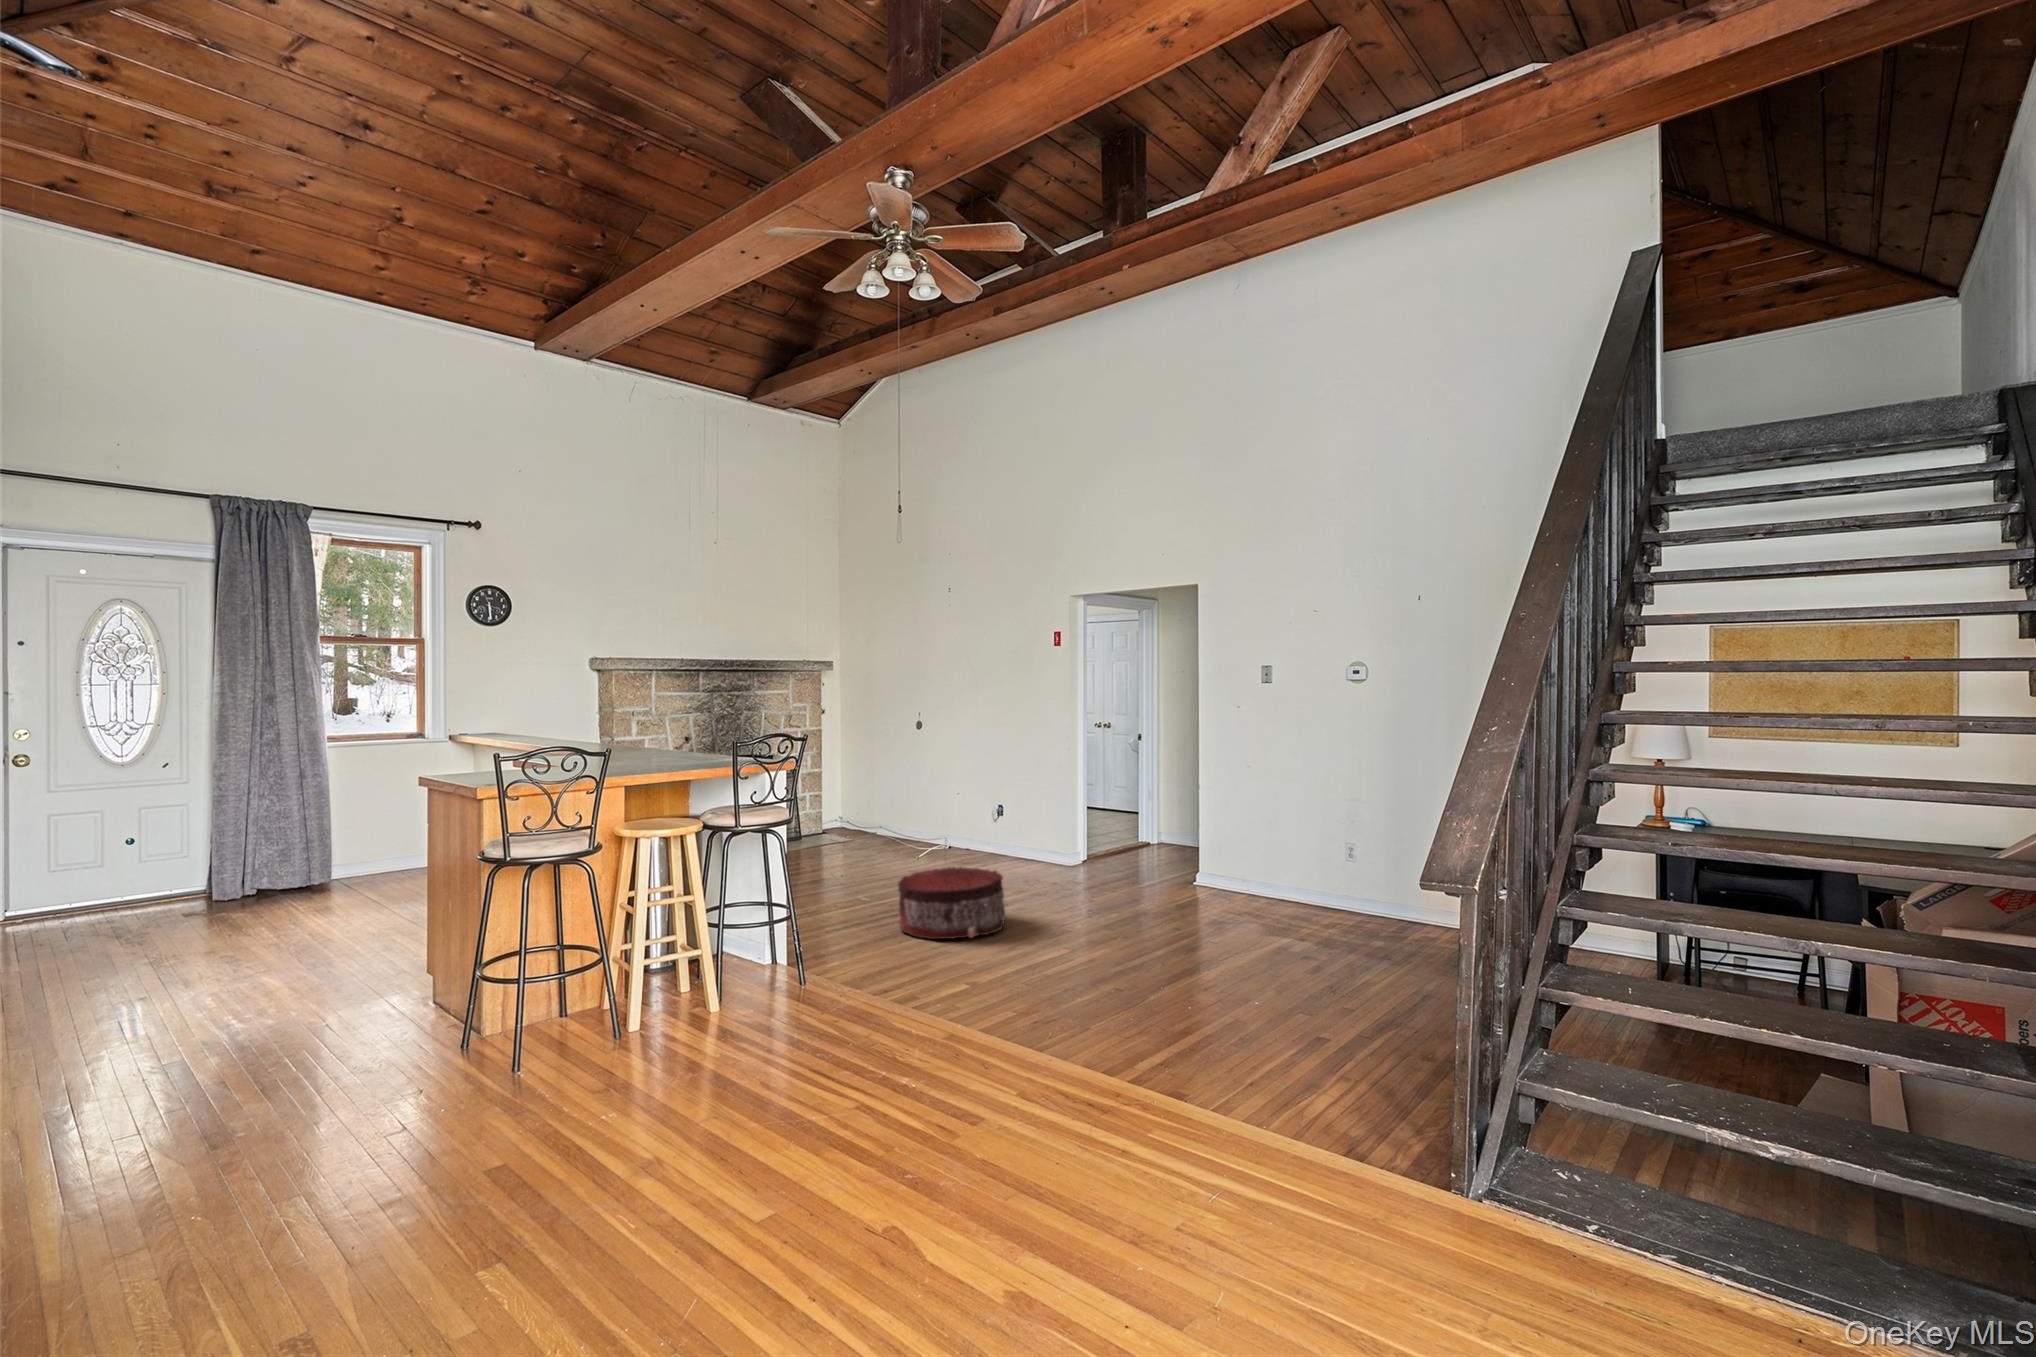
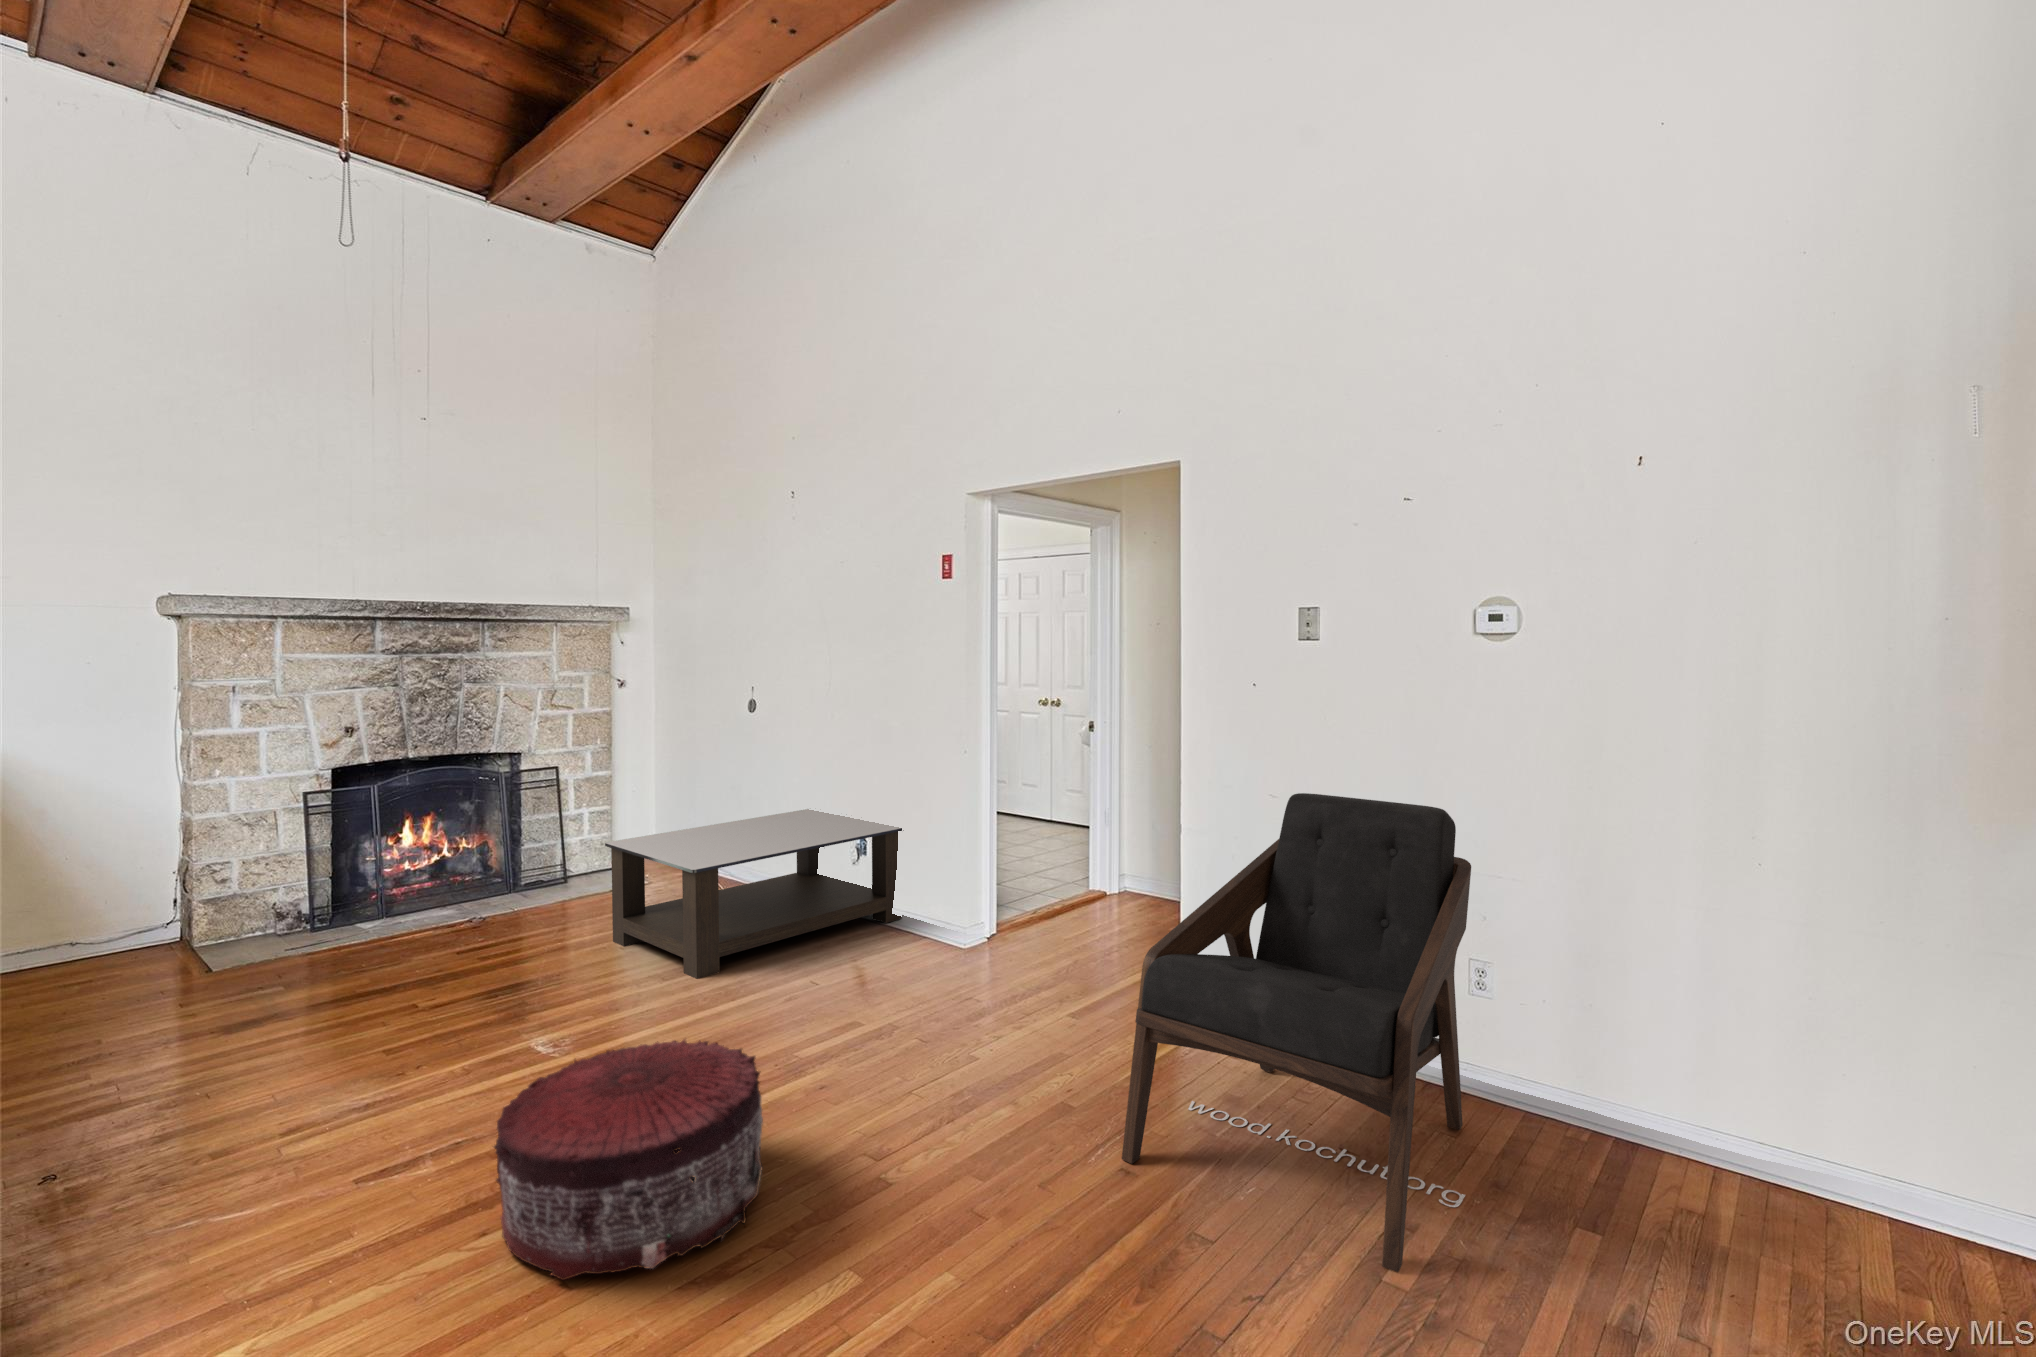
lounge chair: none [1162,760,1328,943] -> present [1122,793,1471,1272]
coffee table: none [858,789,1030,873] -> present [605,809,904,979]

